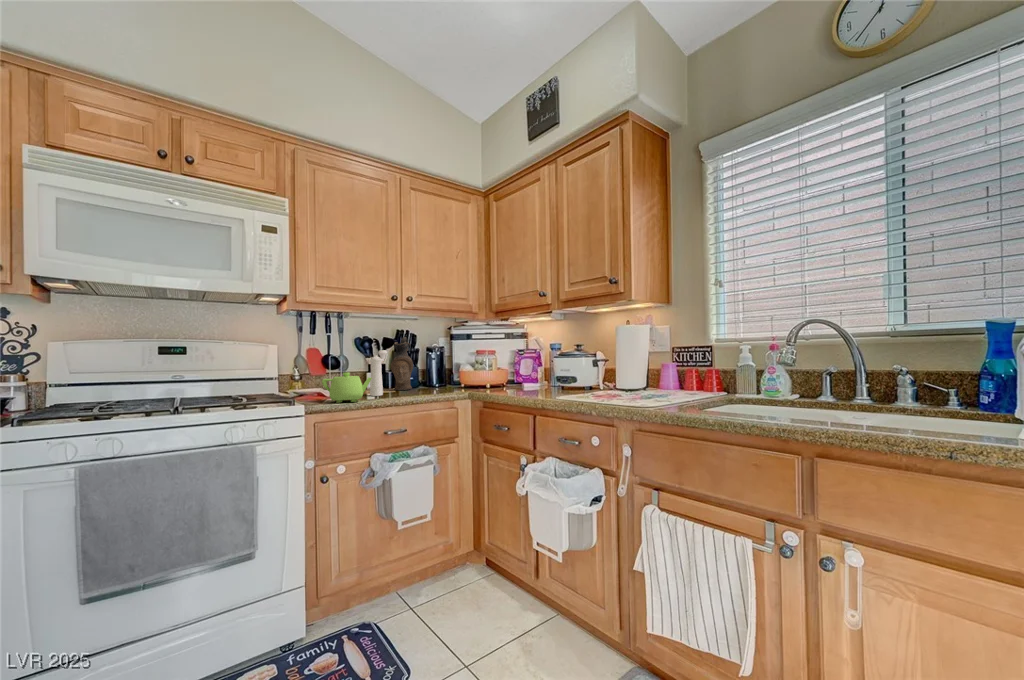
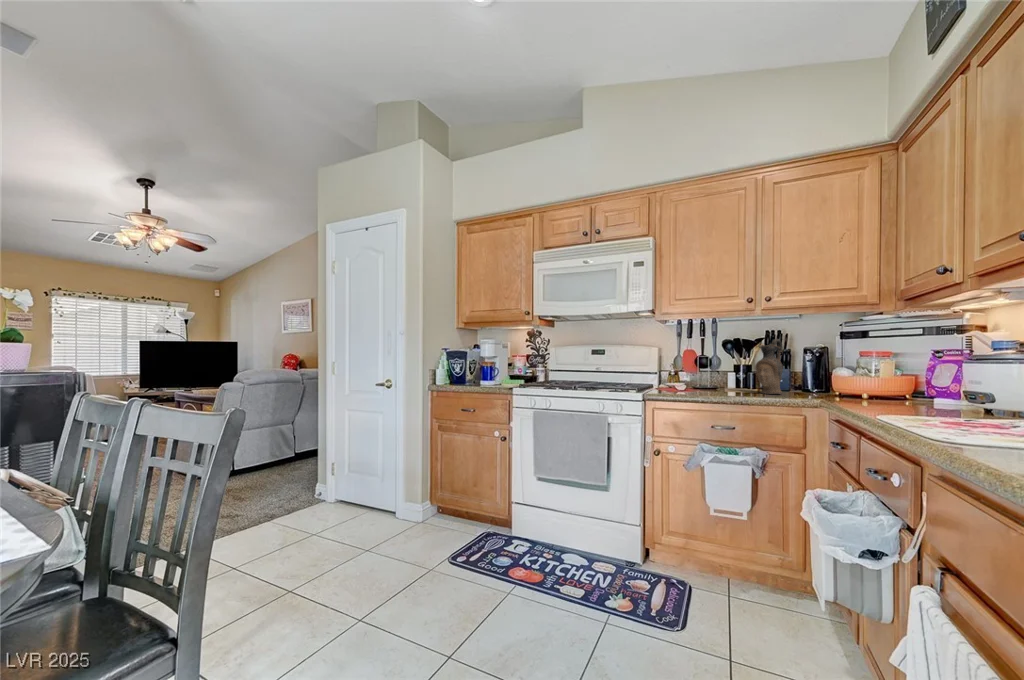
pepper mill: present [370,350,387,396] -> none [714,353,741,395]
teapot: present [322,372,372,403] -> none [661,371,699,396]

